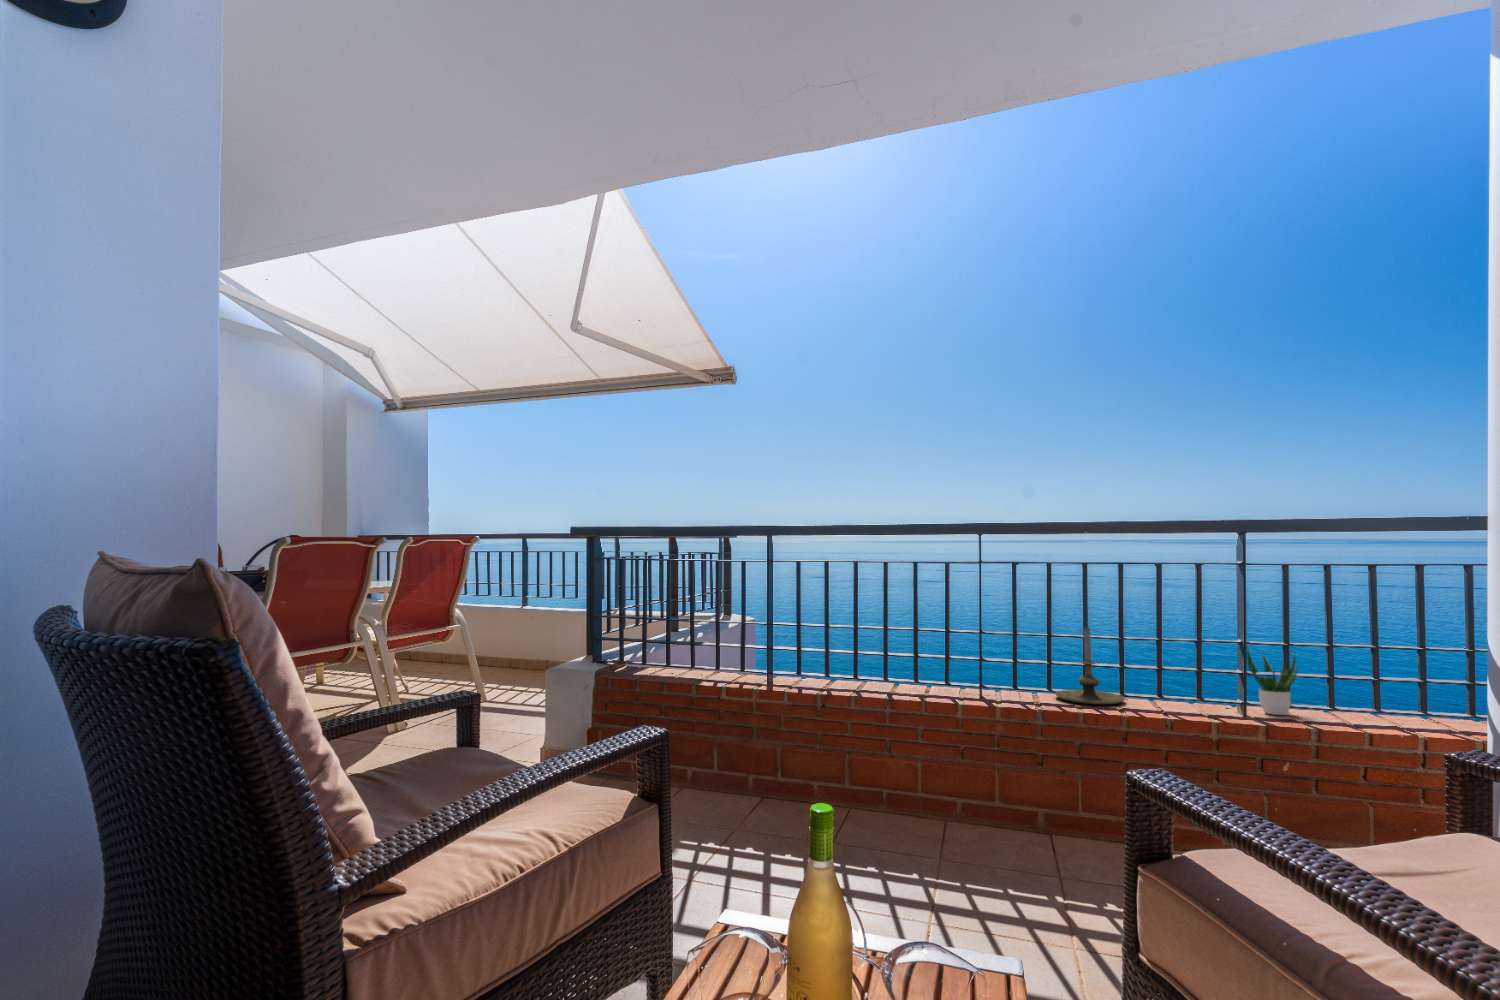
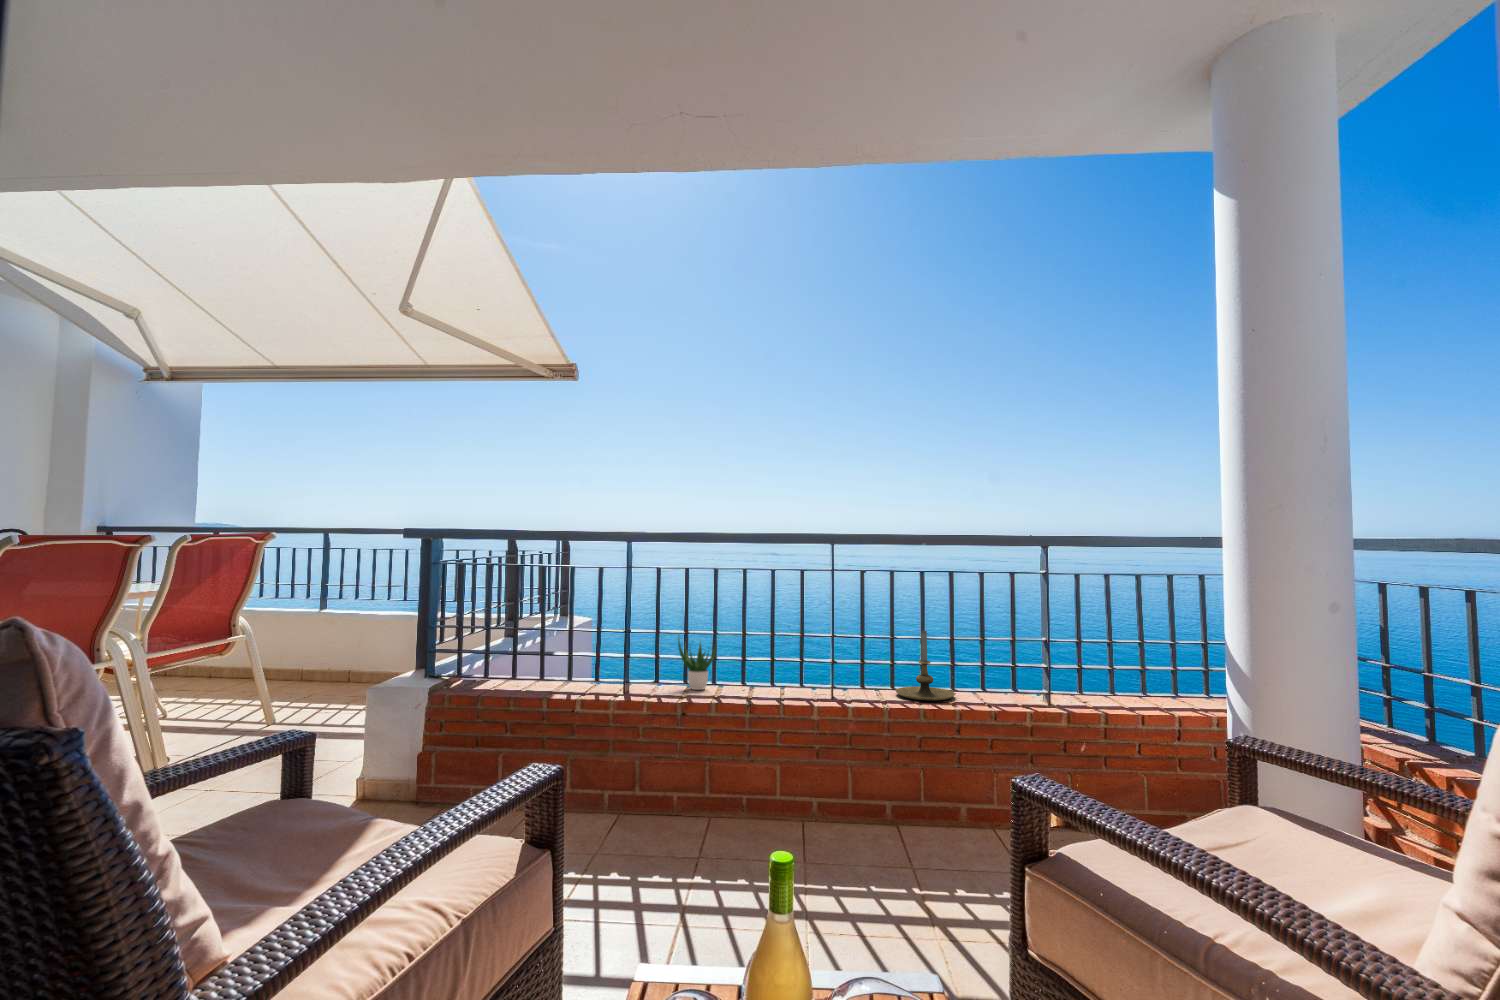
potted plant: present [1247,647,1297,715] -> present [678,639,717,690]

